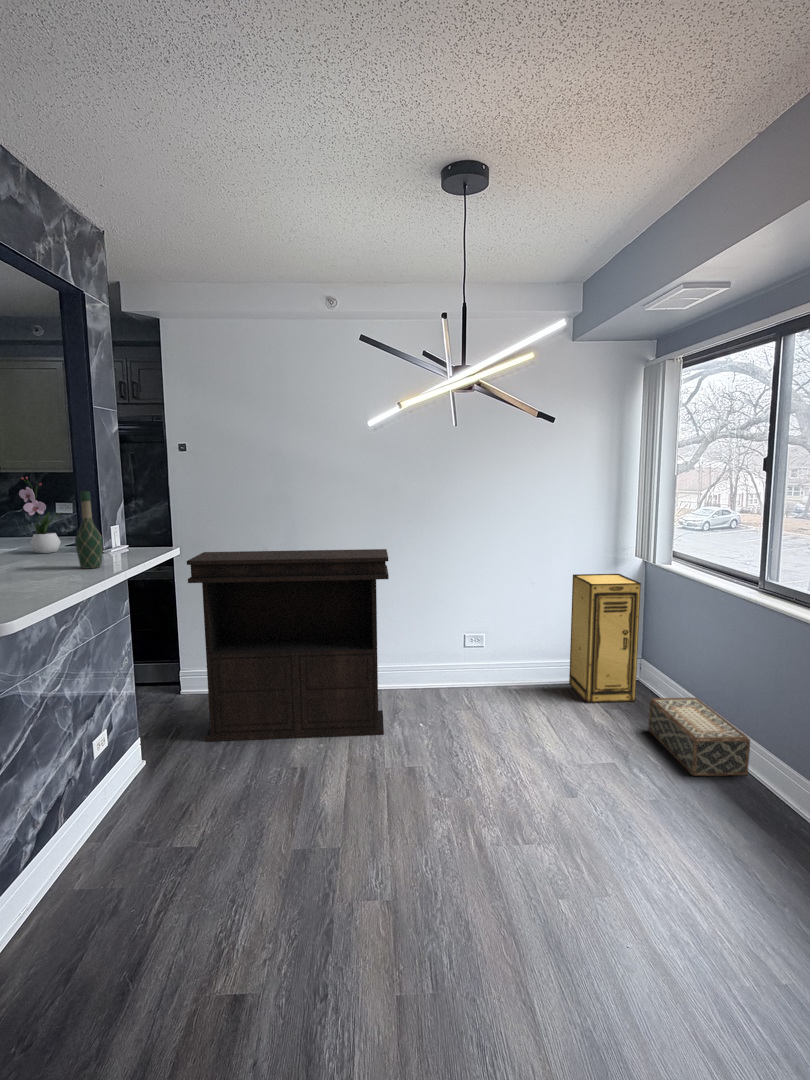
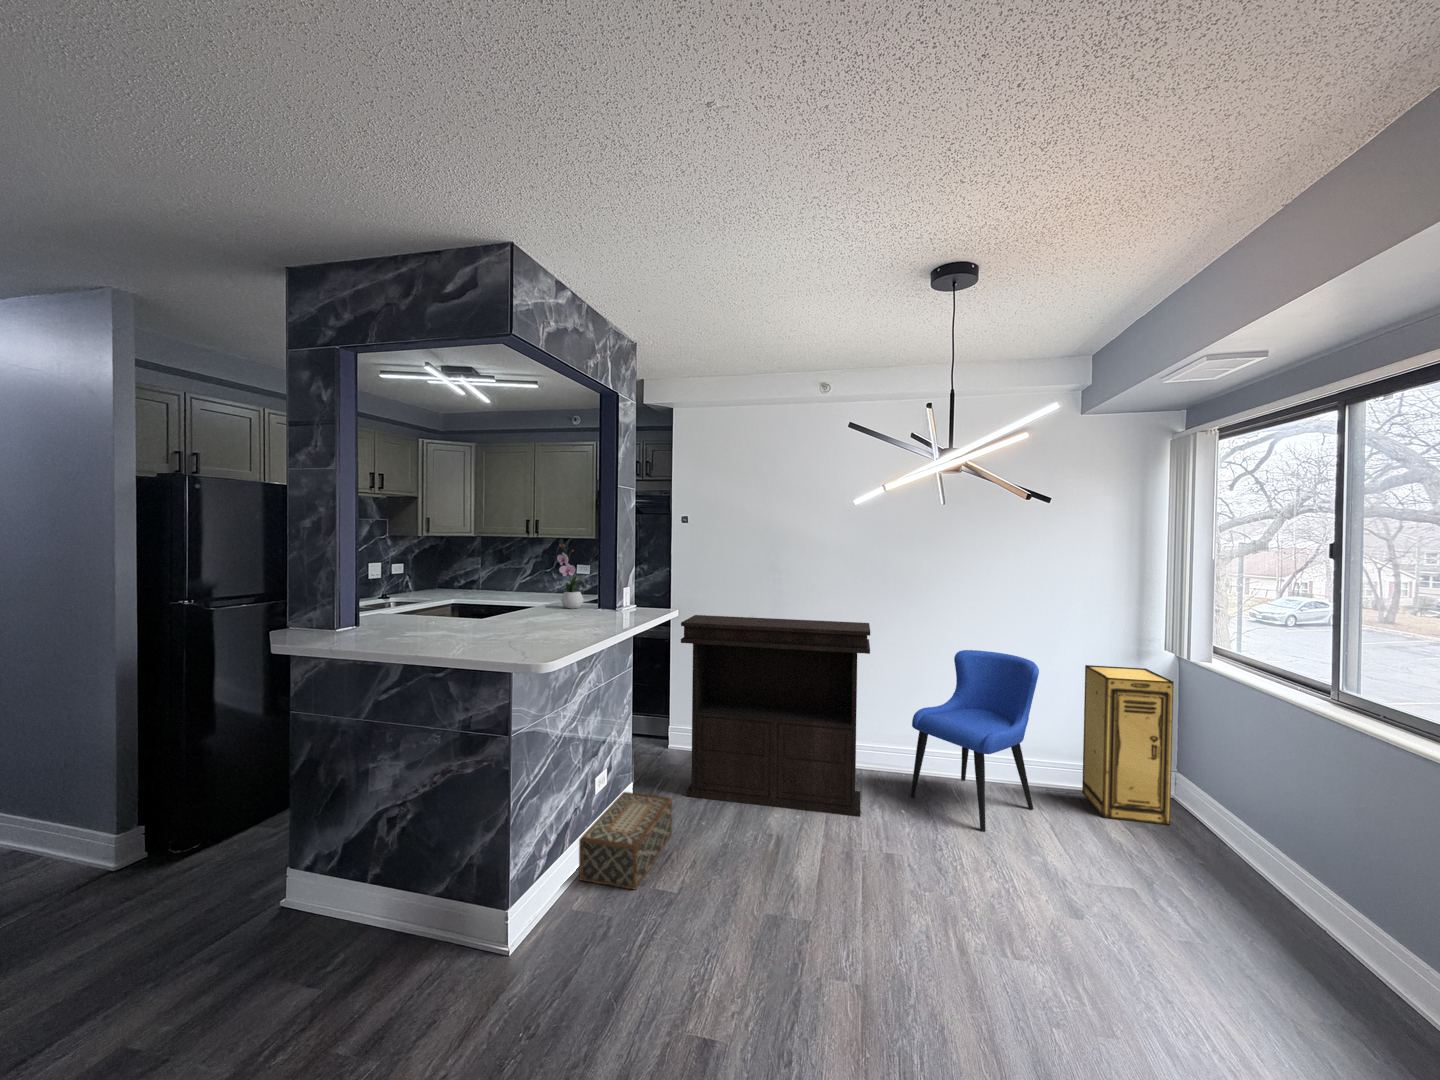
wine bottle: present [75,491,103,568] -> none [598,559,619,624]
dining chair: none [428,569,537,731] -> present [910,650,1039,831]
woven basket: present [649,698,750,776] -> present [579,792,672,889]

